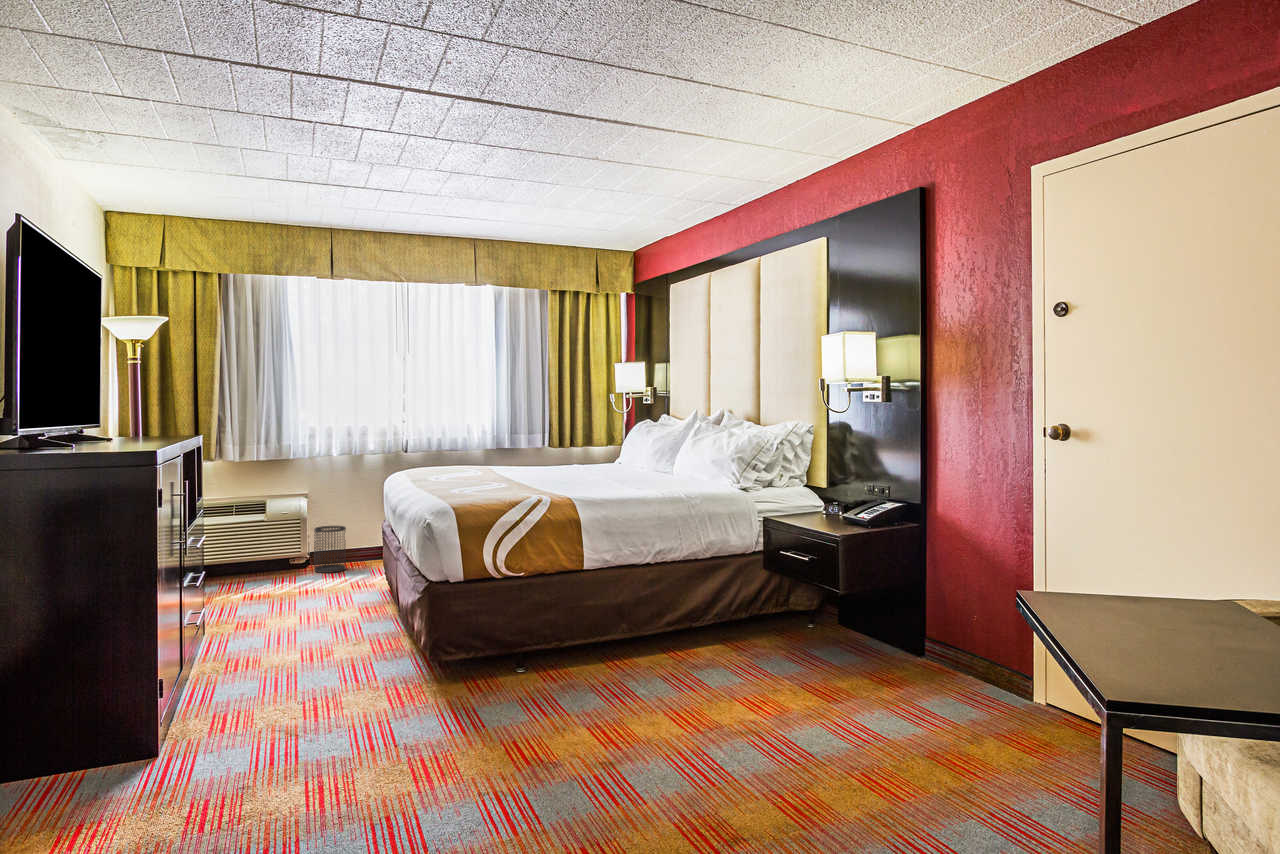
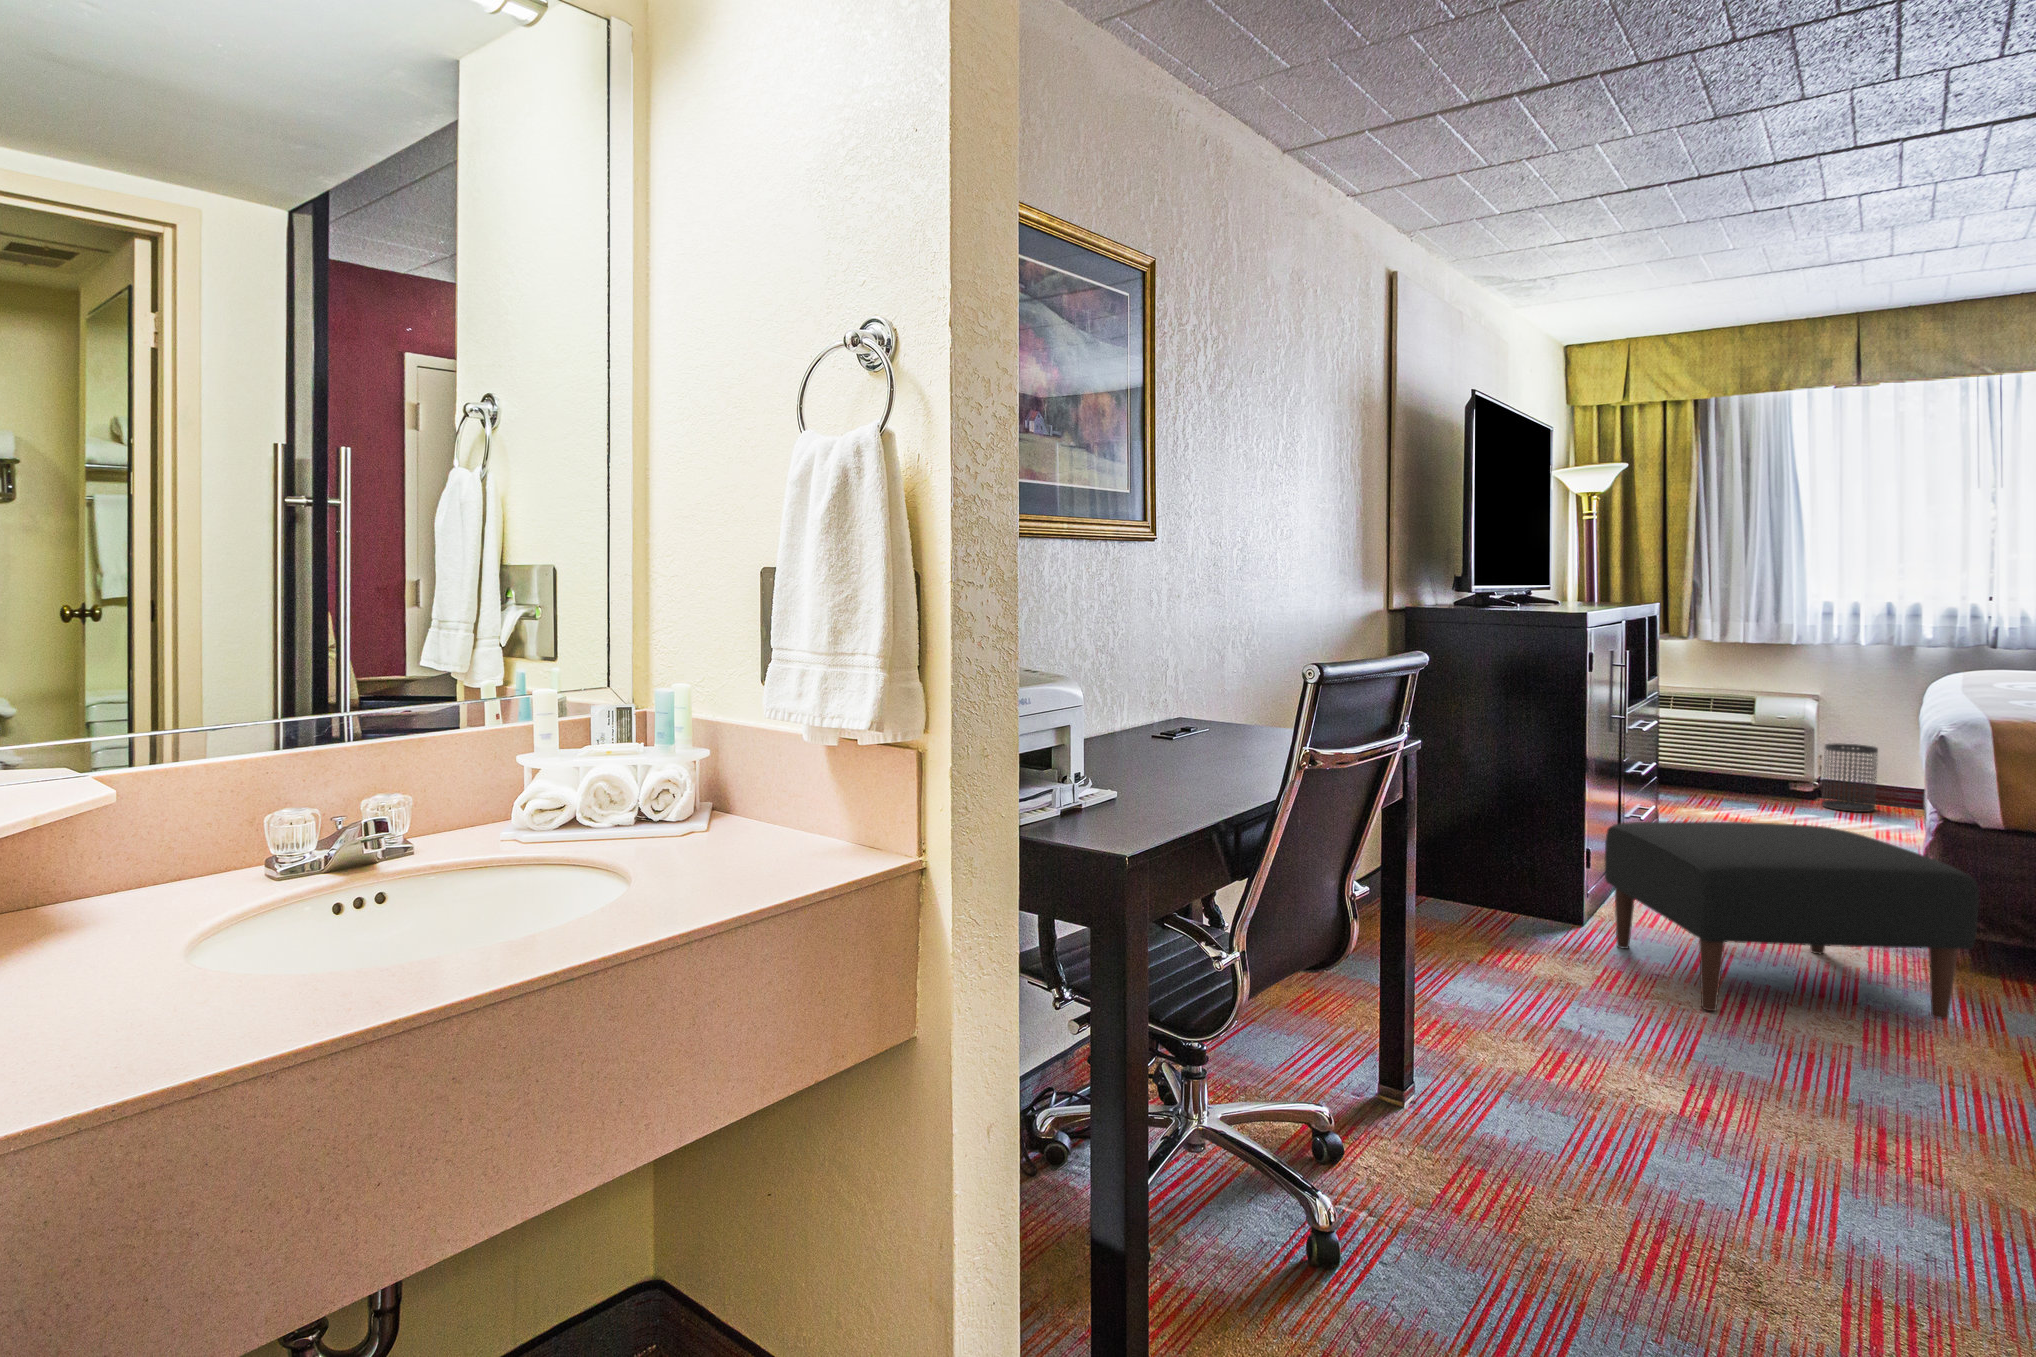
ottoman: none [181,608,470,817] -> present [1605,822,1979,1019]

